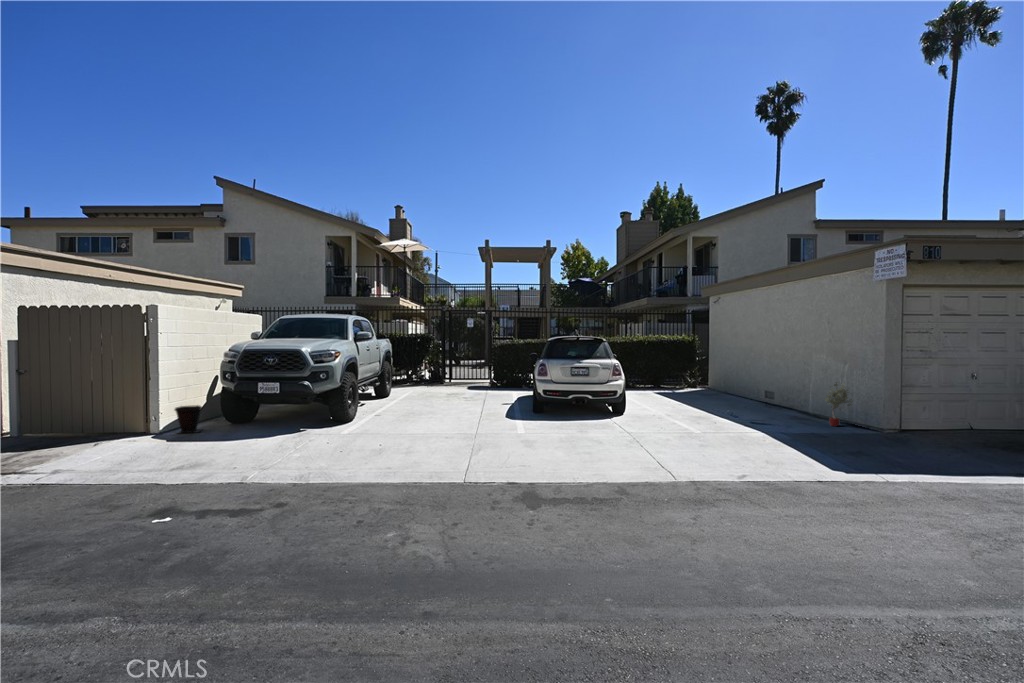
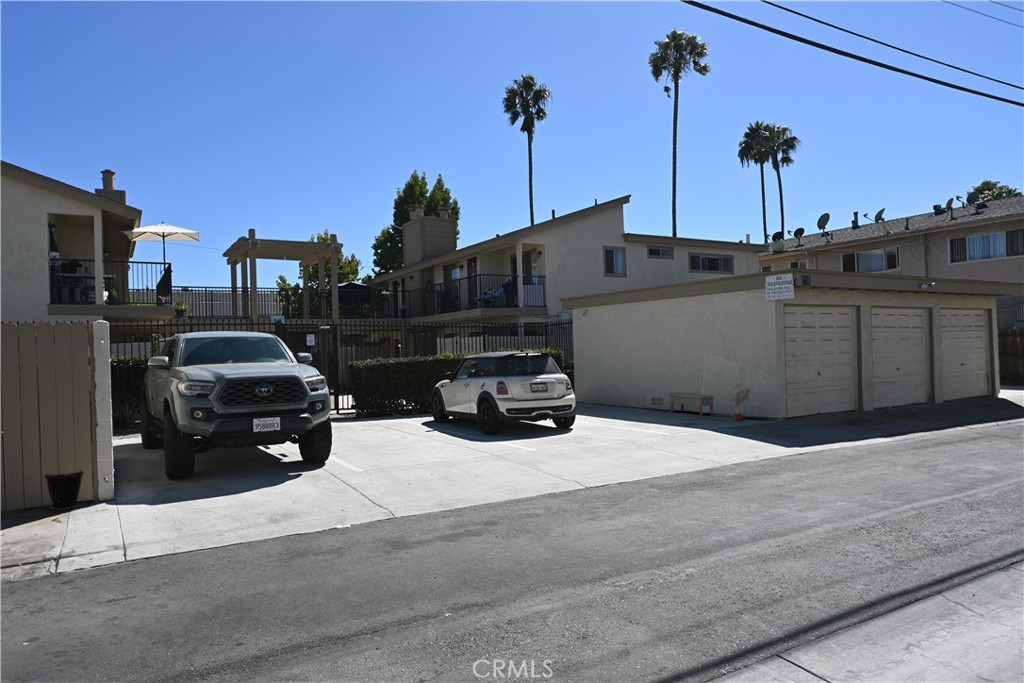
bench: none [770,388,817,417] -> present [670,392,714,416]
bucket: present [175,405,202,433] -> present [44,471,84,511]

